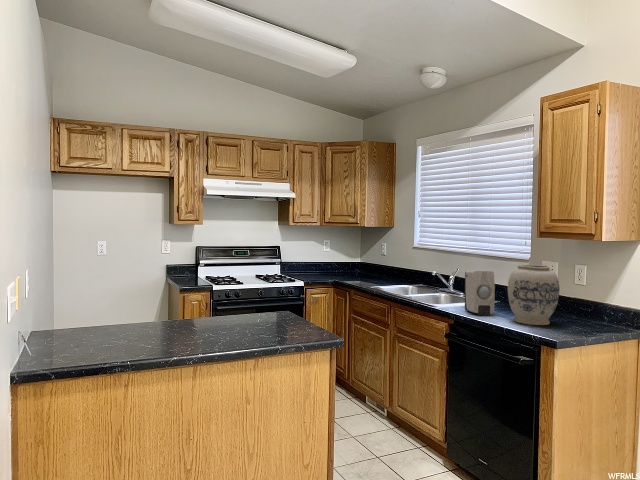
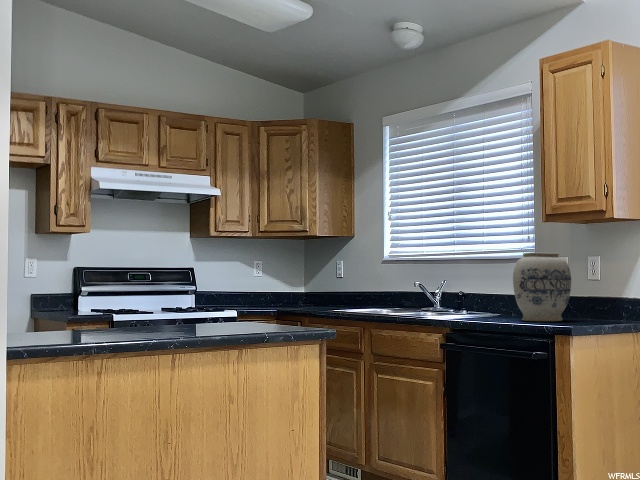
soap dispenser: present [465,271,495,315] -> none [460,266,498,320]

